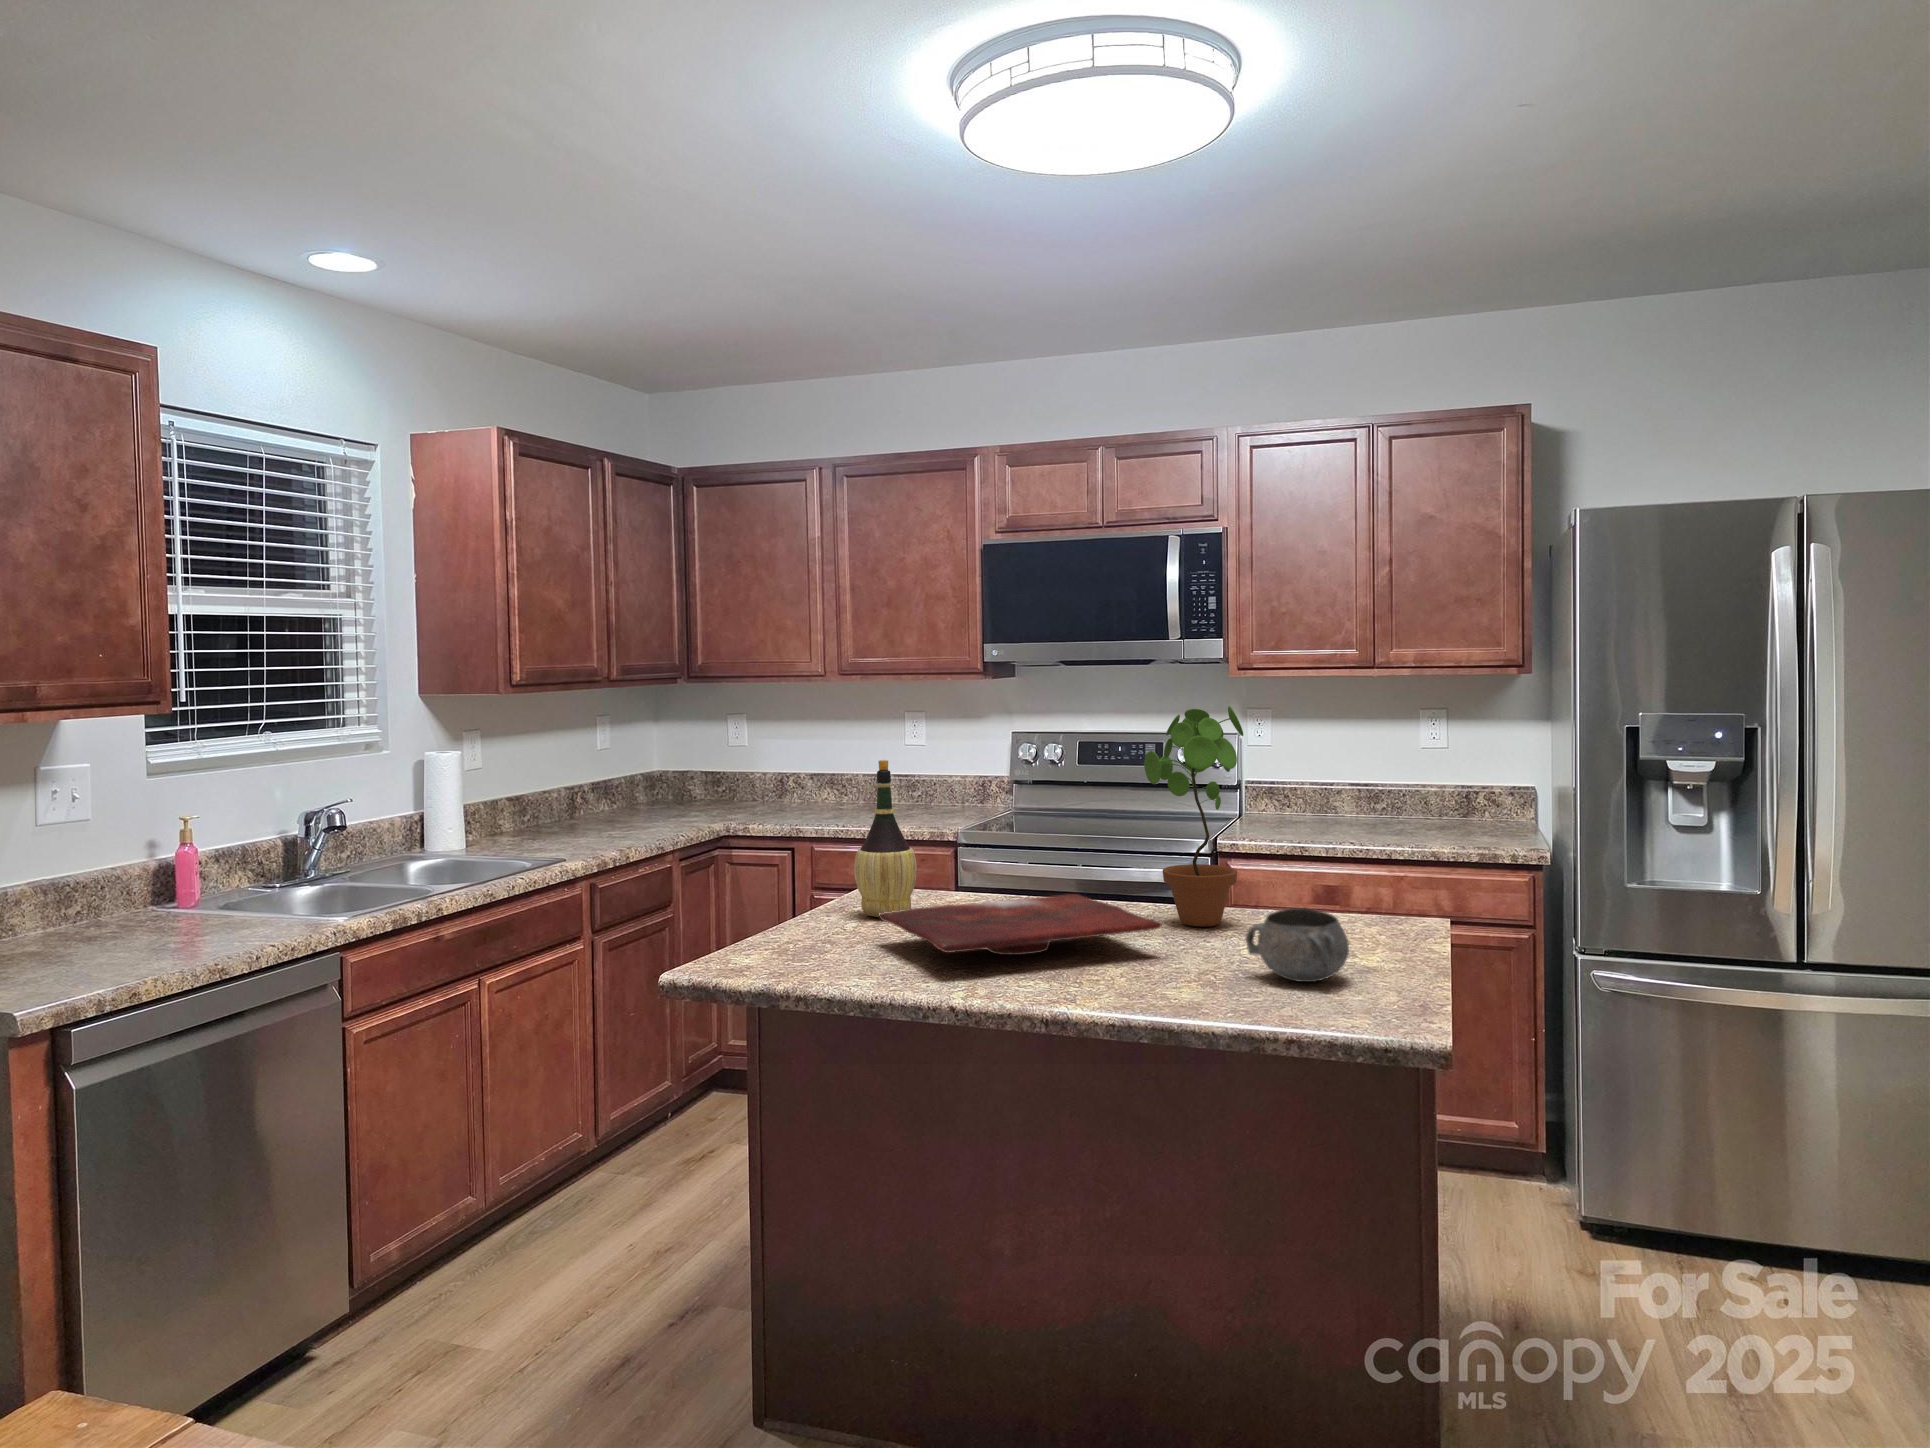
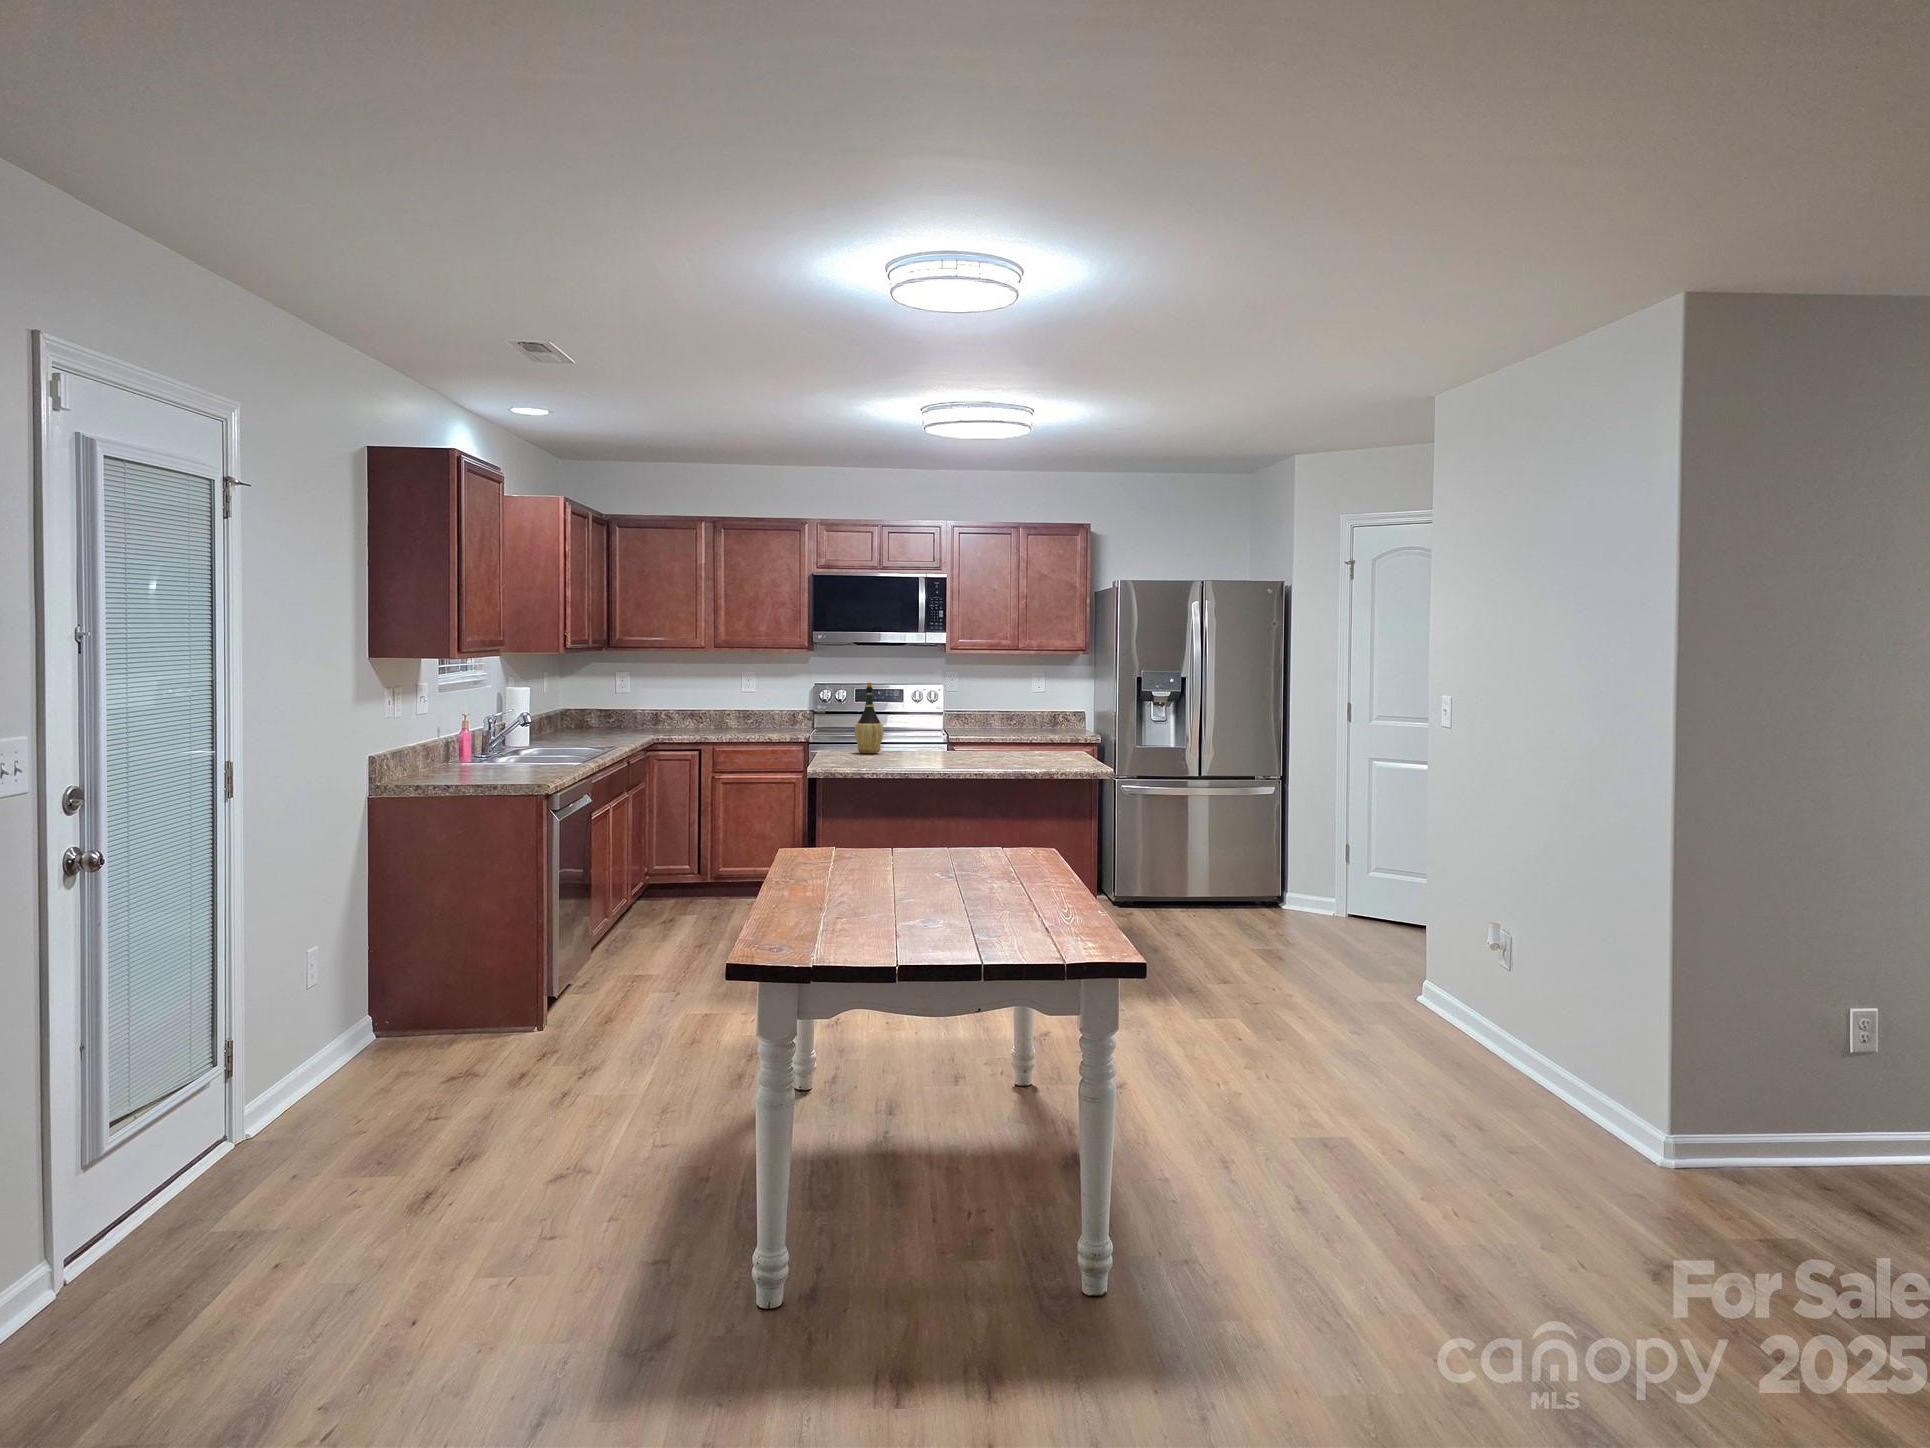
potted plant: present [1144,706,1243,927] -> none [983,660,1022,752]
cutting board: present [879,894,1162,955] -> none [891,740,1007,759]
decorative bowl: present [1246,908,1349,982] -> none [1045,734,1082,760]

